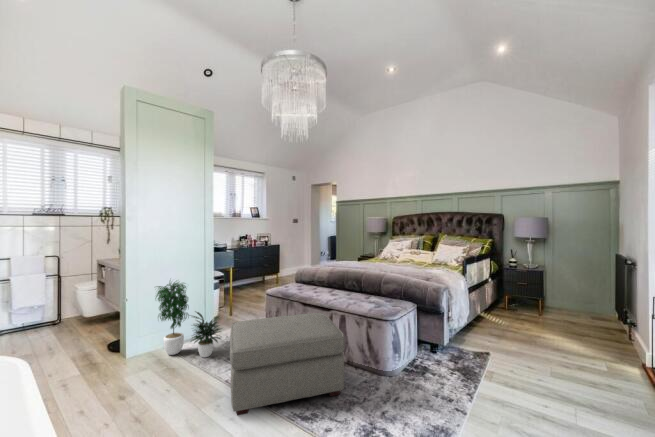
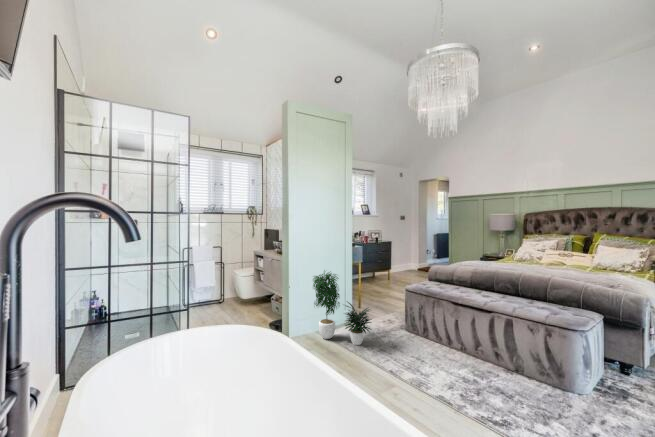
ottoman: present [230,313,345,415] -> none [393,314,531,408]

